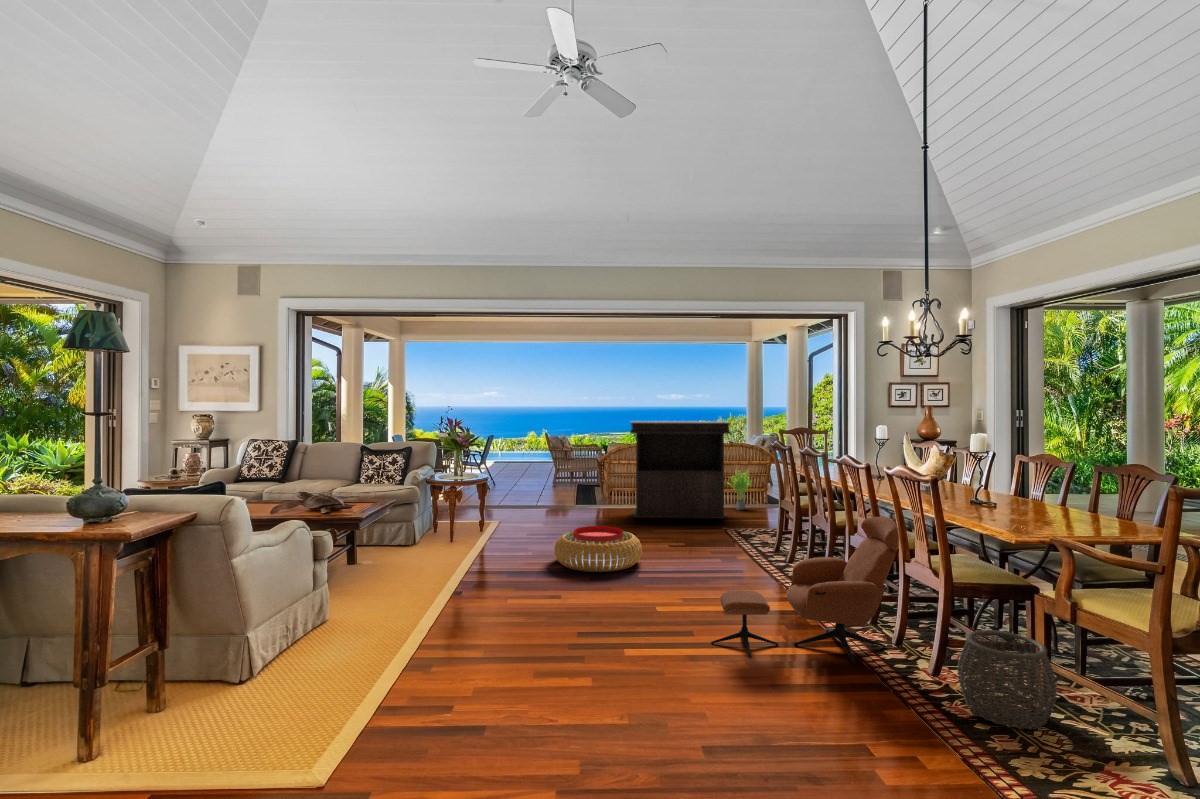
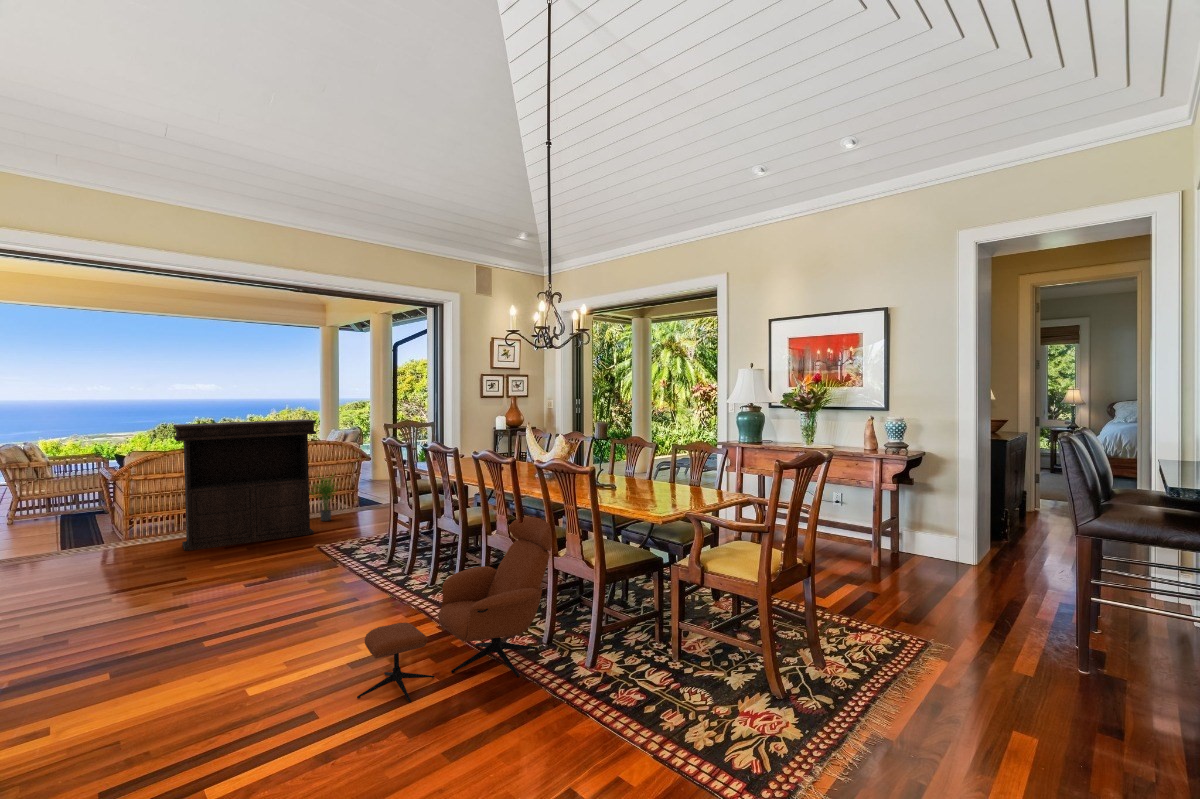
pouf: present [555,526,642,572] -> none [77,572,222,644]
woven basket: present [957,630,1058,729] -> none [618,611,697,700]

